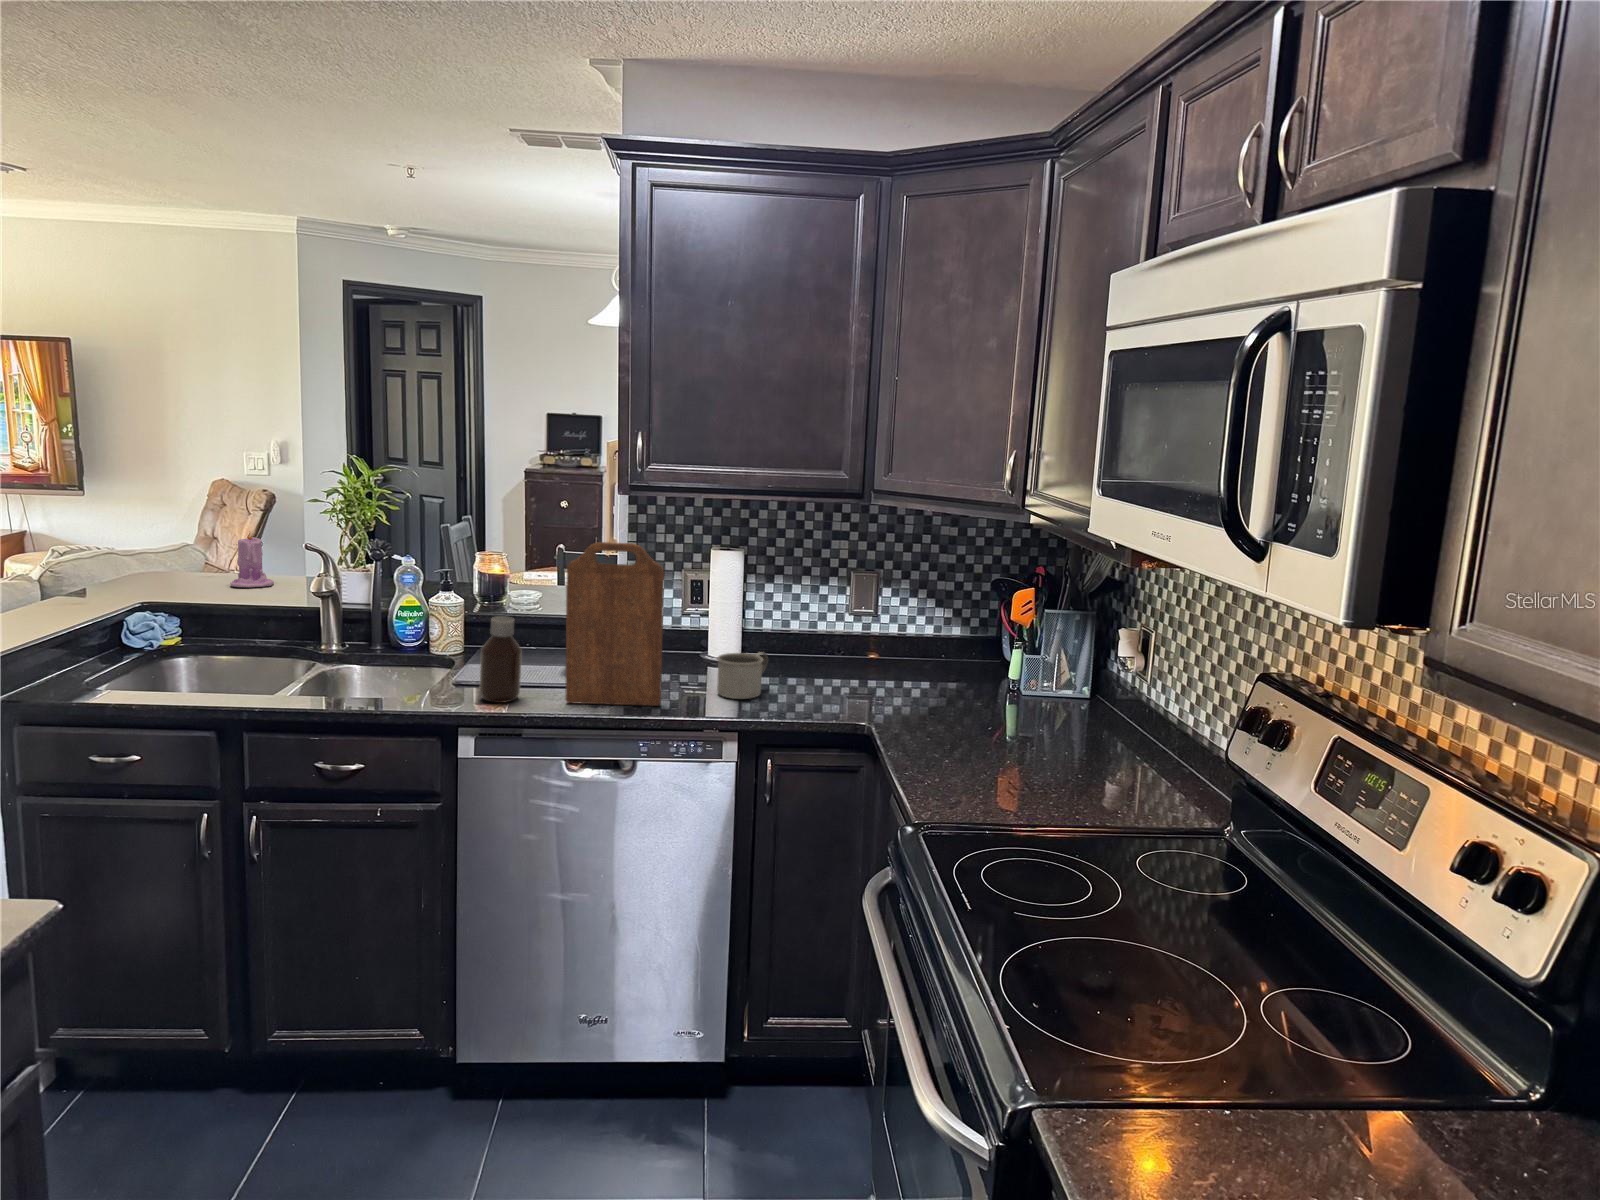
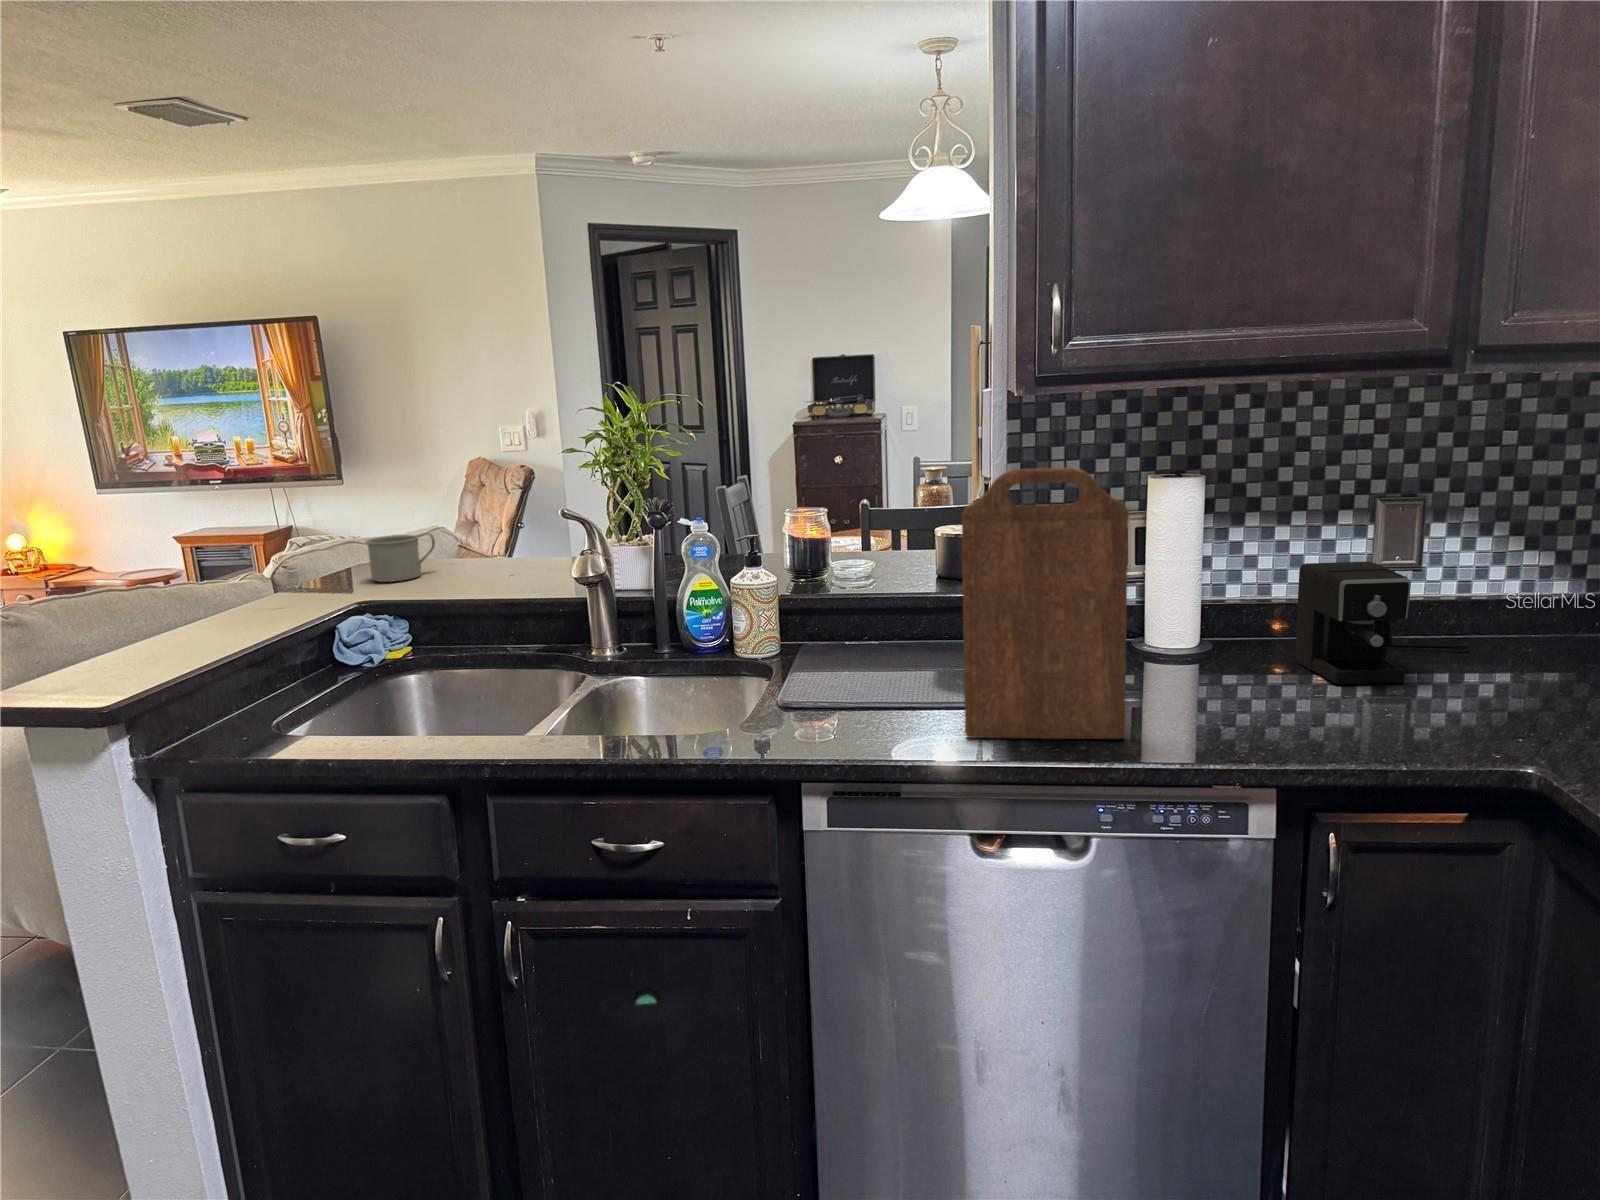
candle: present [230,533,274,587] -> none [472,500,525,575]
coffee maker: none [795,608,899,682] -> present [1296,561,1469,684]
bottle: present [480,616,522,703] -> none [827,601,891,740]
mug: present [717,652,768,699] -> present [366,533,435,582]

